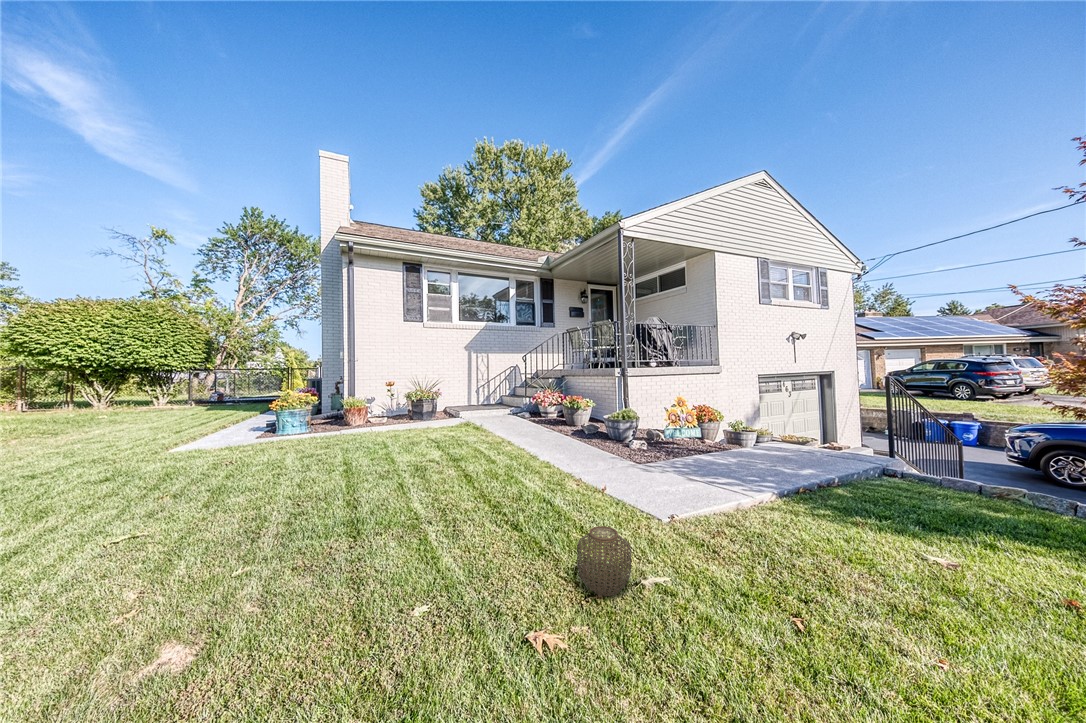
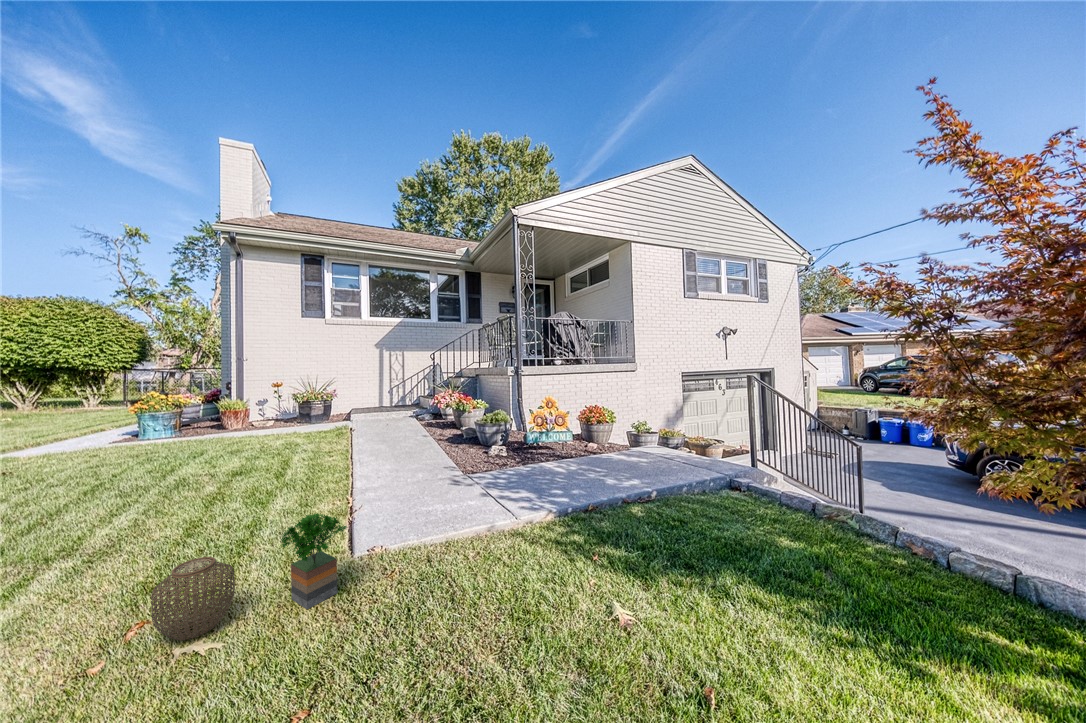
potted tree: none [645,490,694,573] -> present [281,513,348,609]

